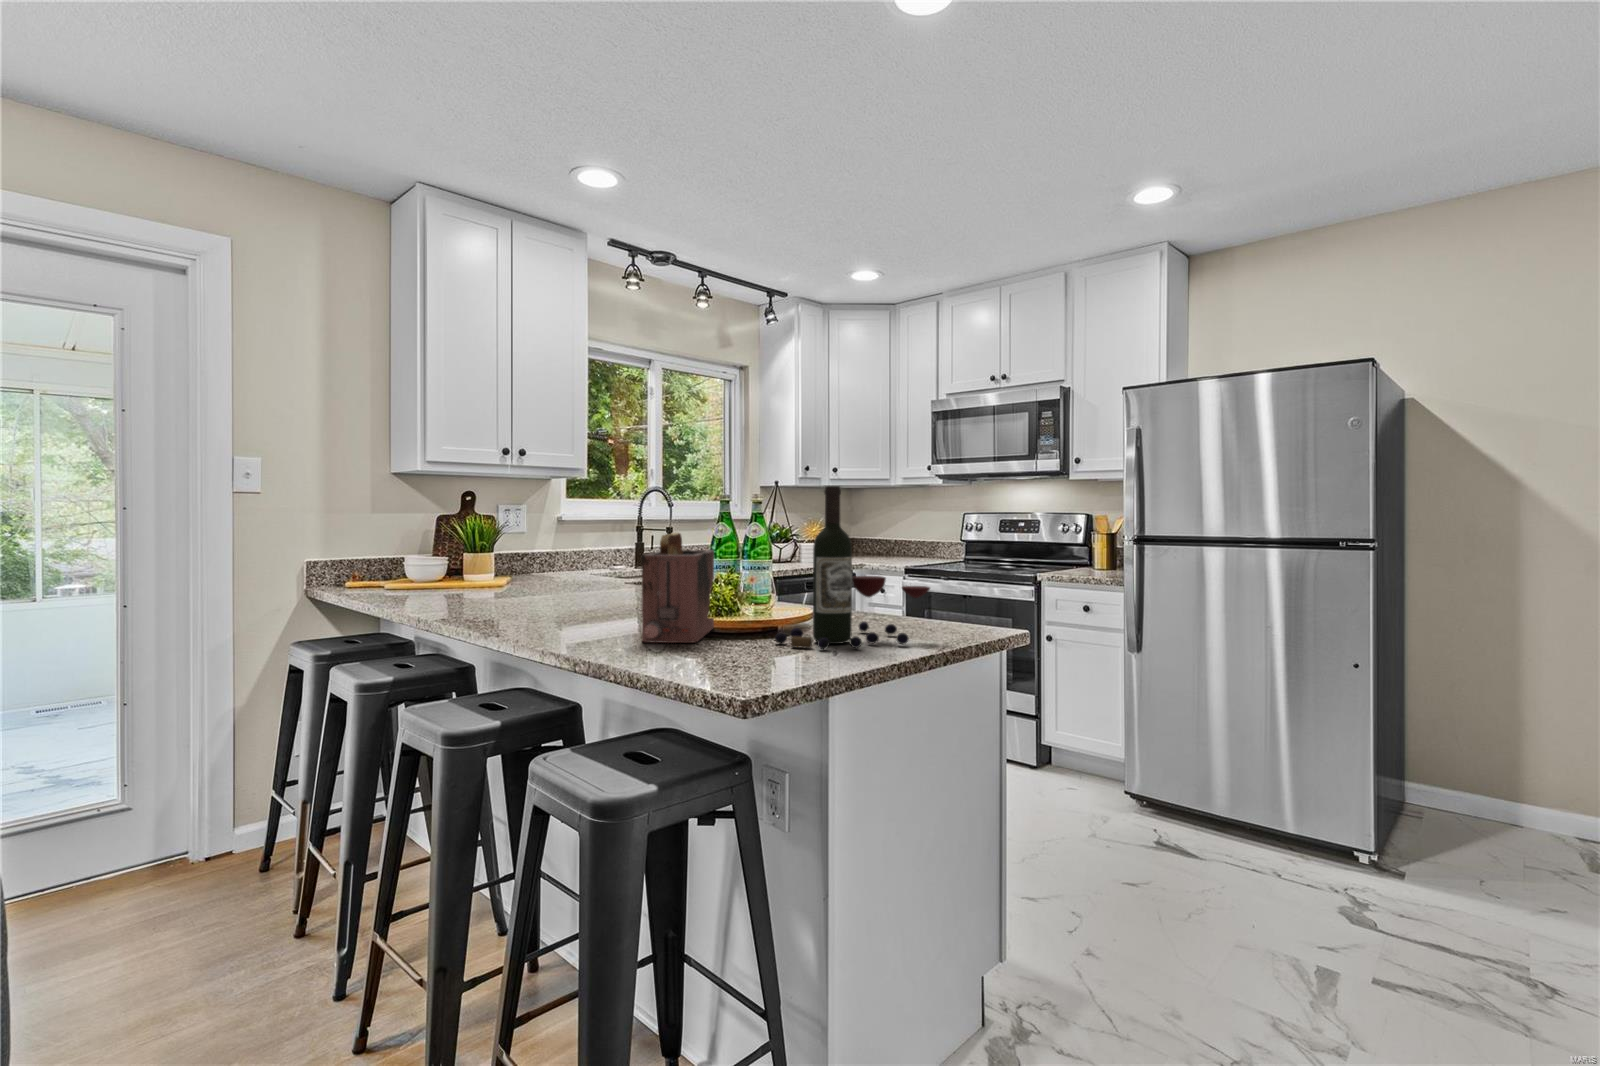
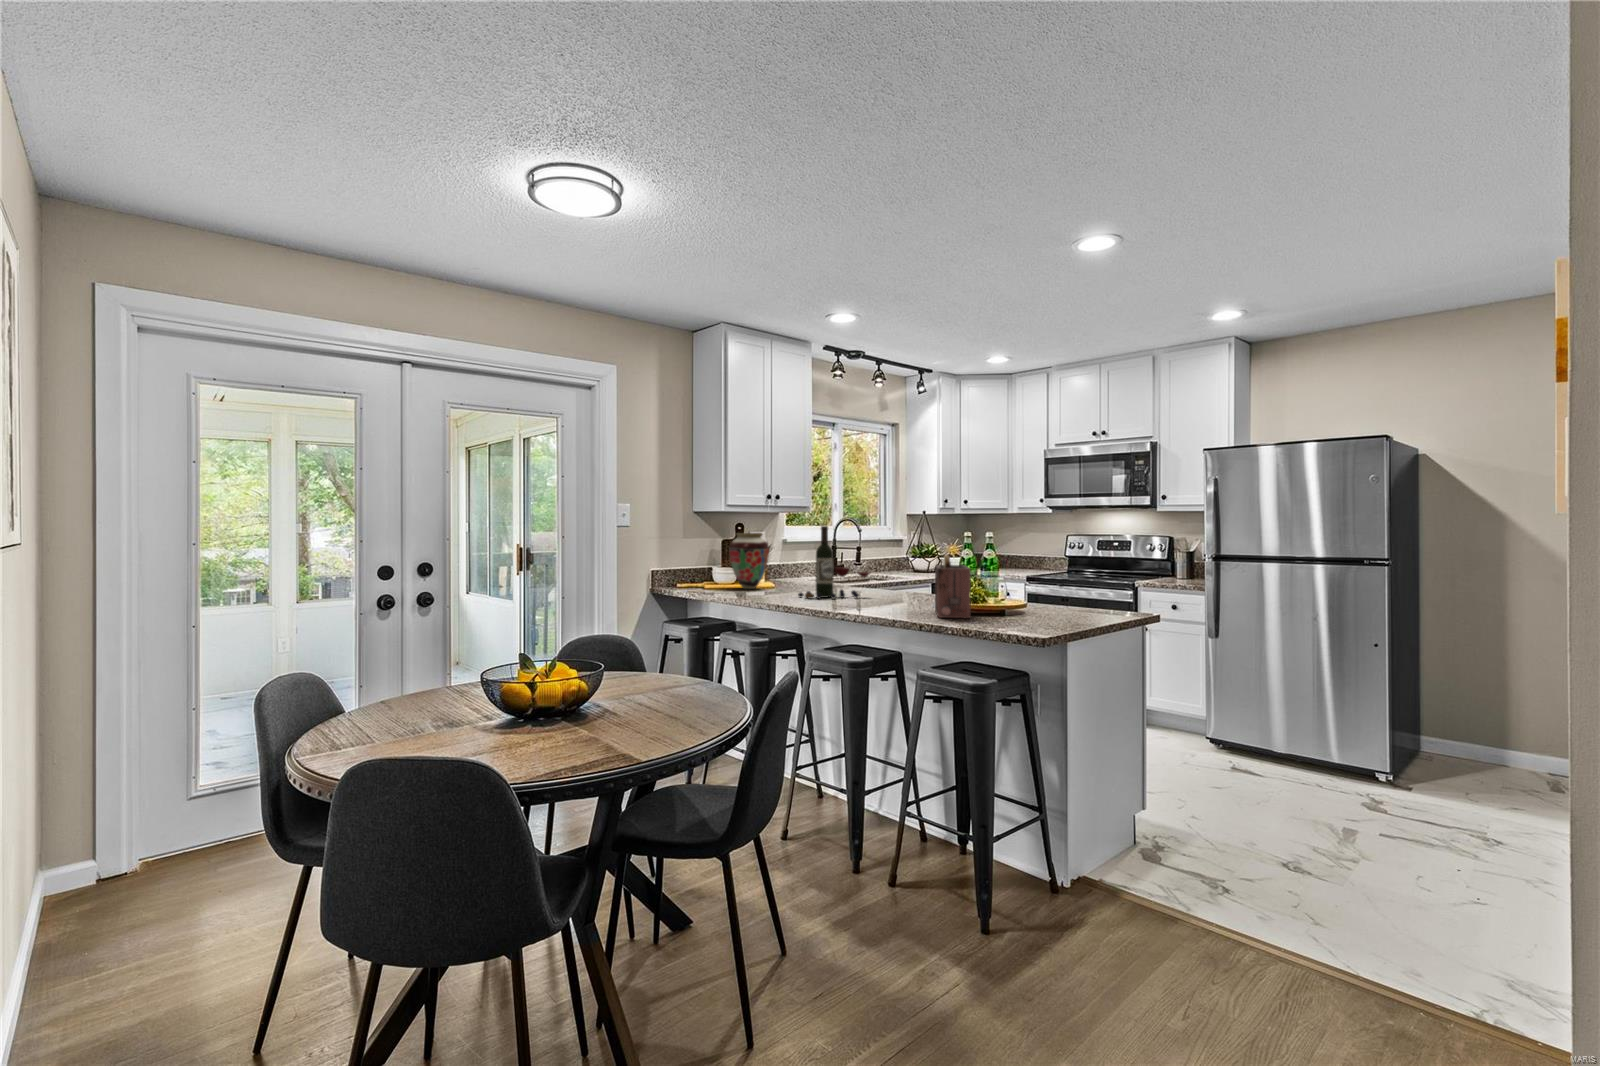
wine bottle: present [775,486,930,649] -> present [798,526,870,599]
vase: none [430,504,494,587] -> present [729,533,769,589]

